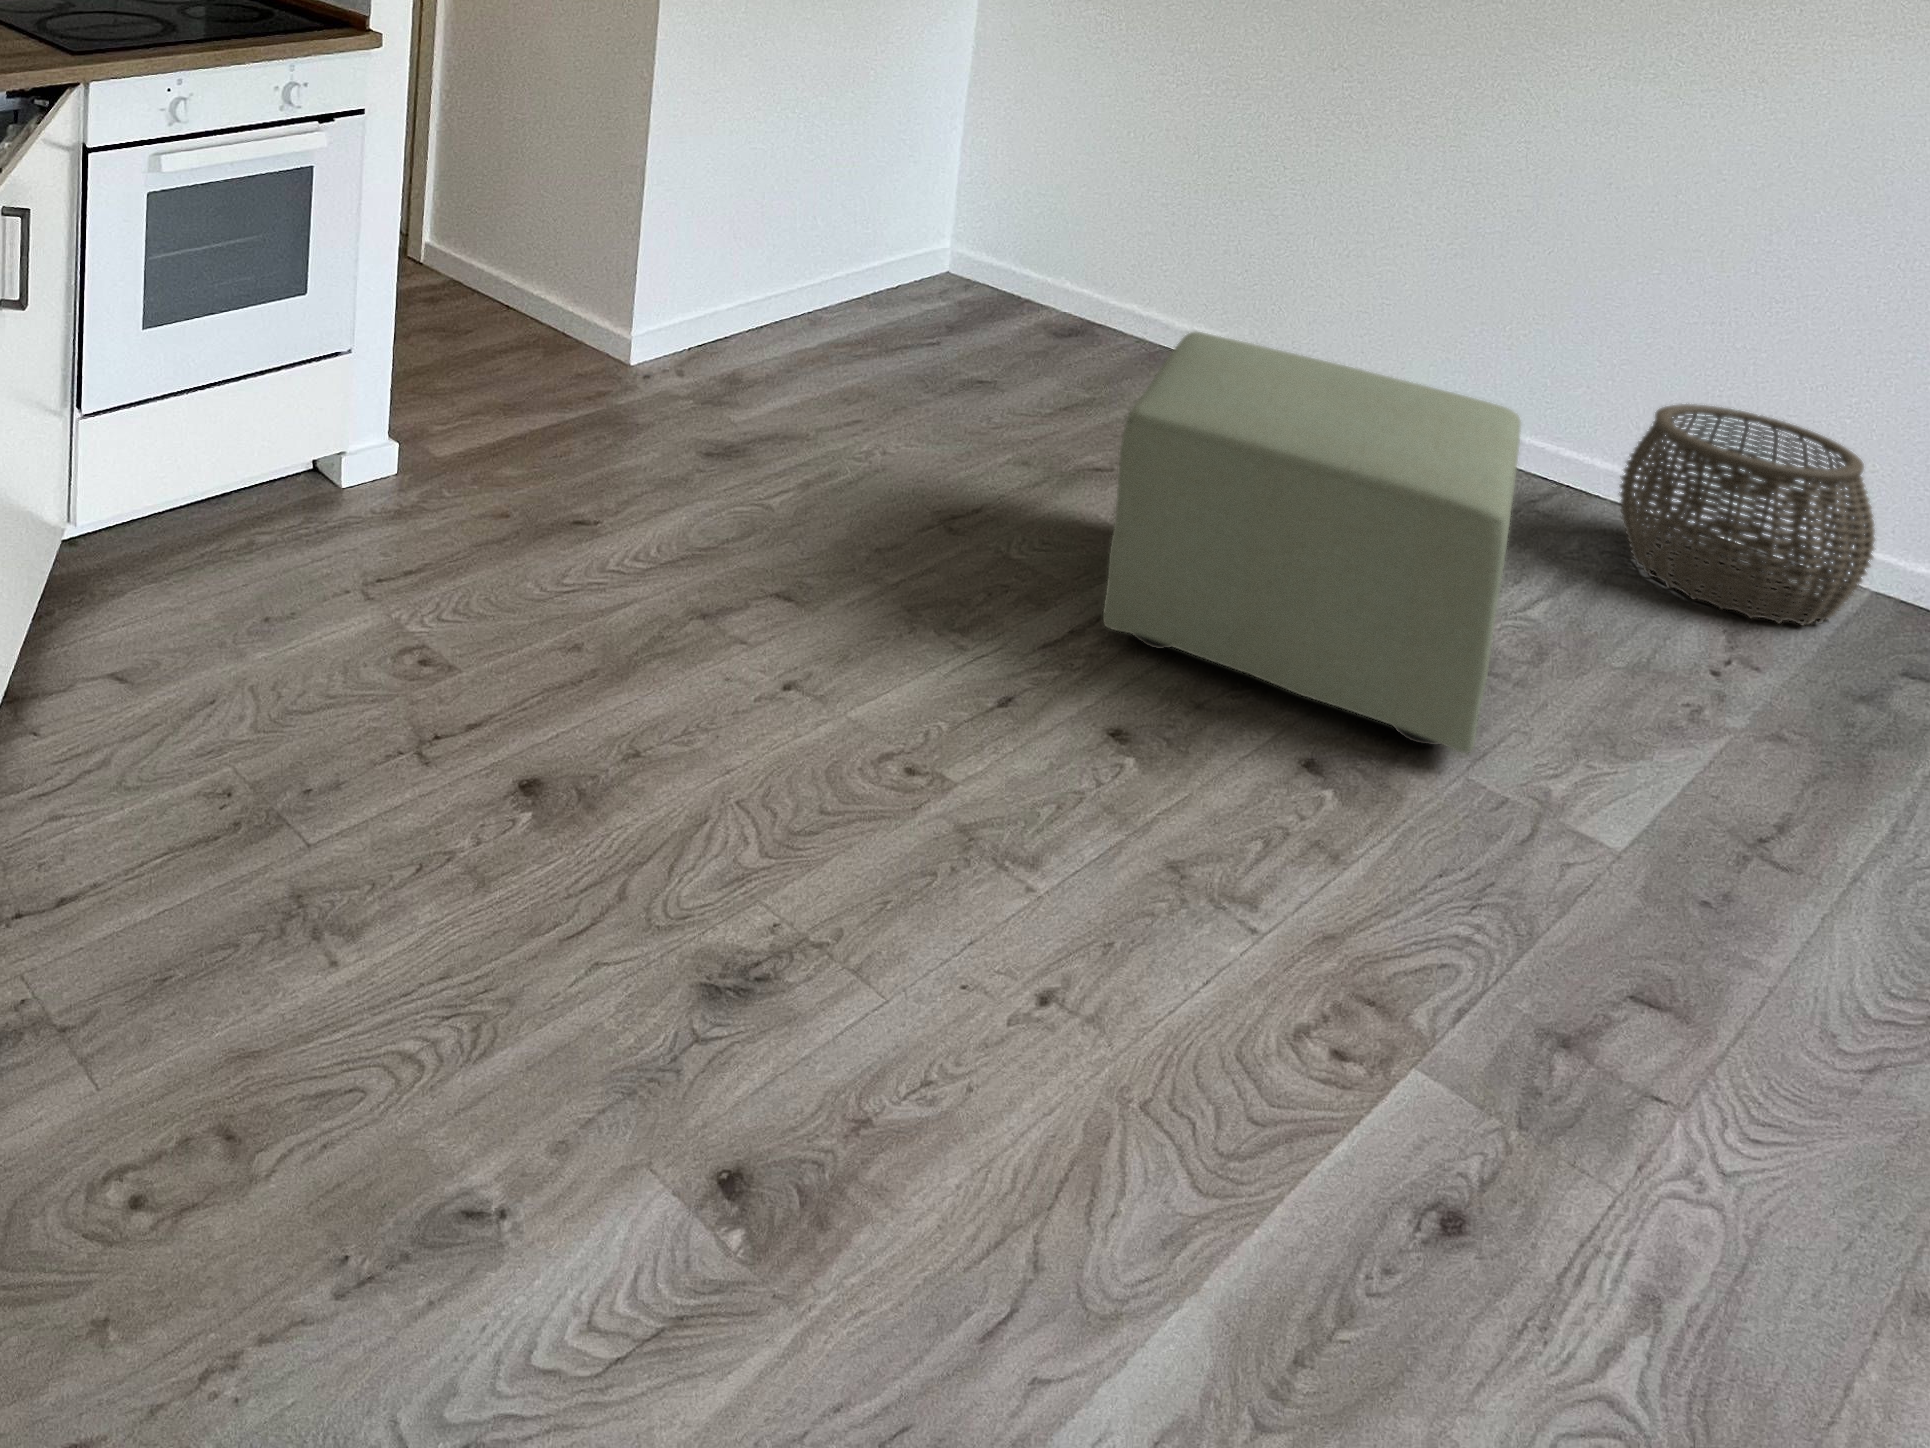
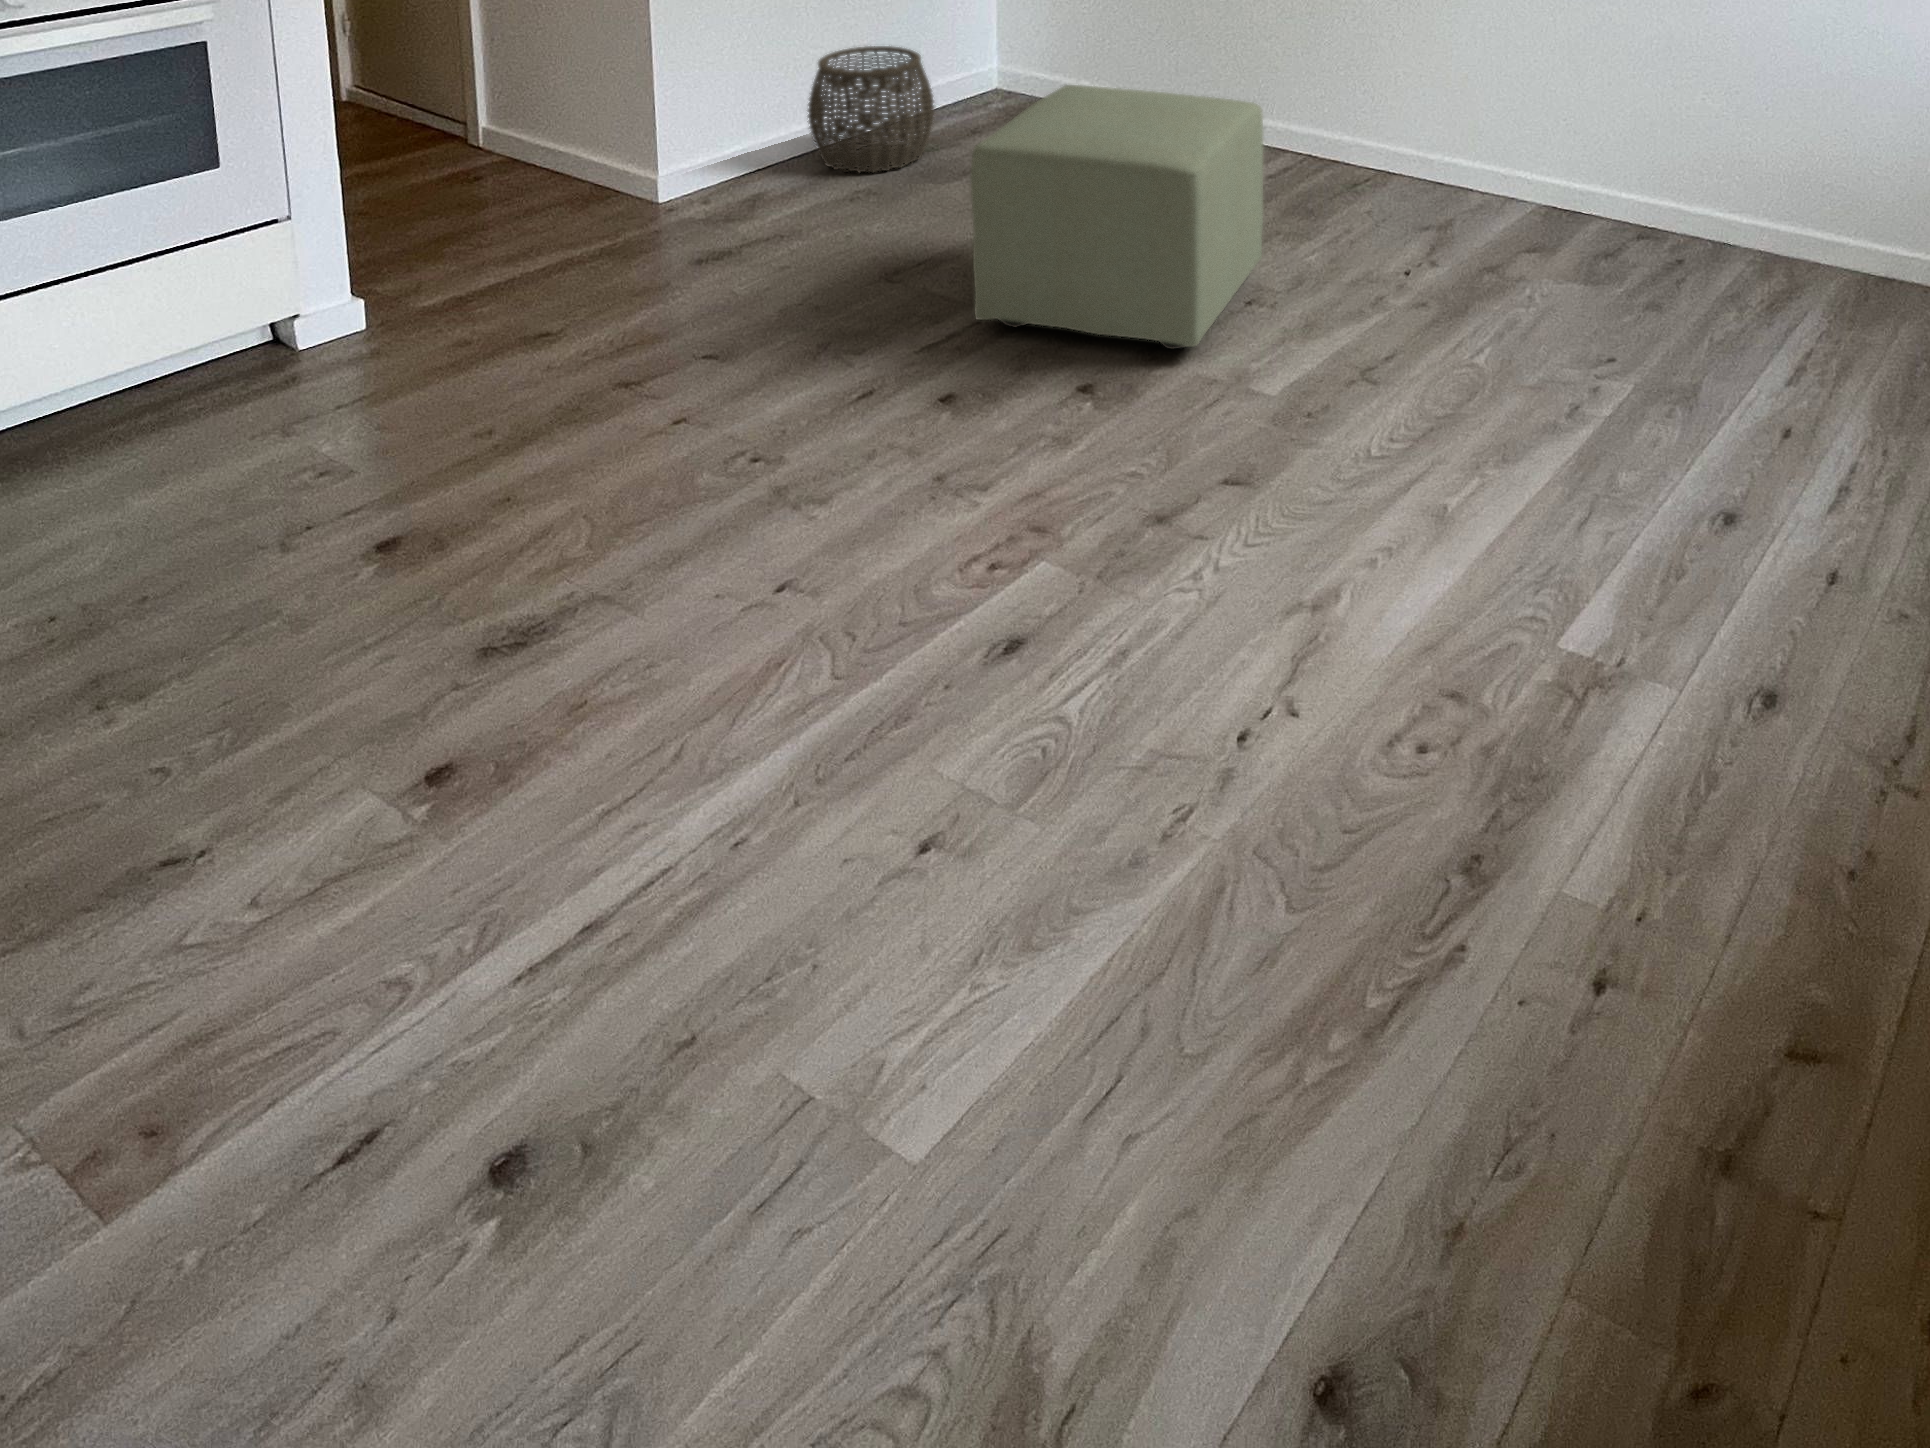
woven basket: present [1619,404,1875,625] -> present [807,46,934,173]

